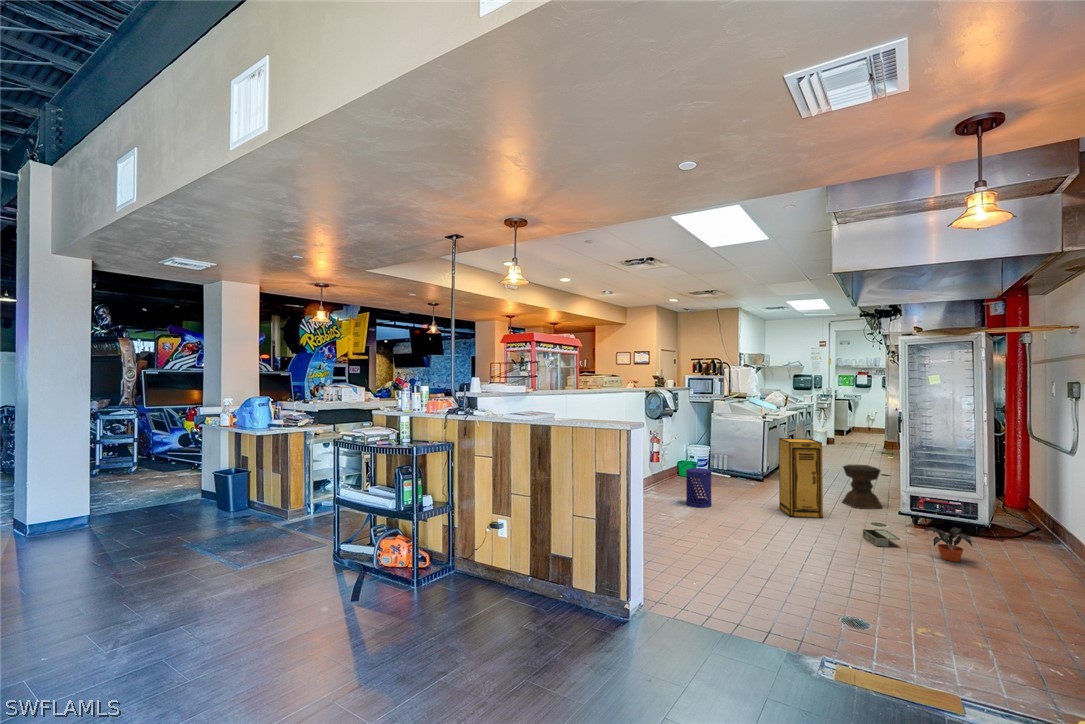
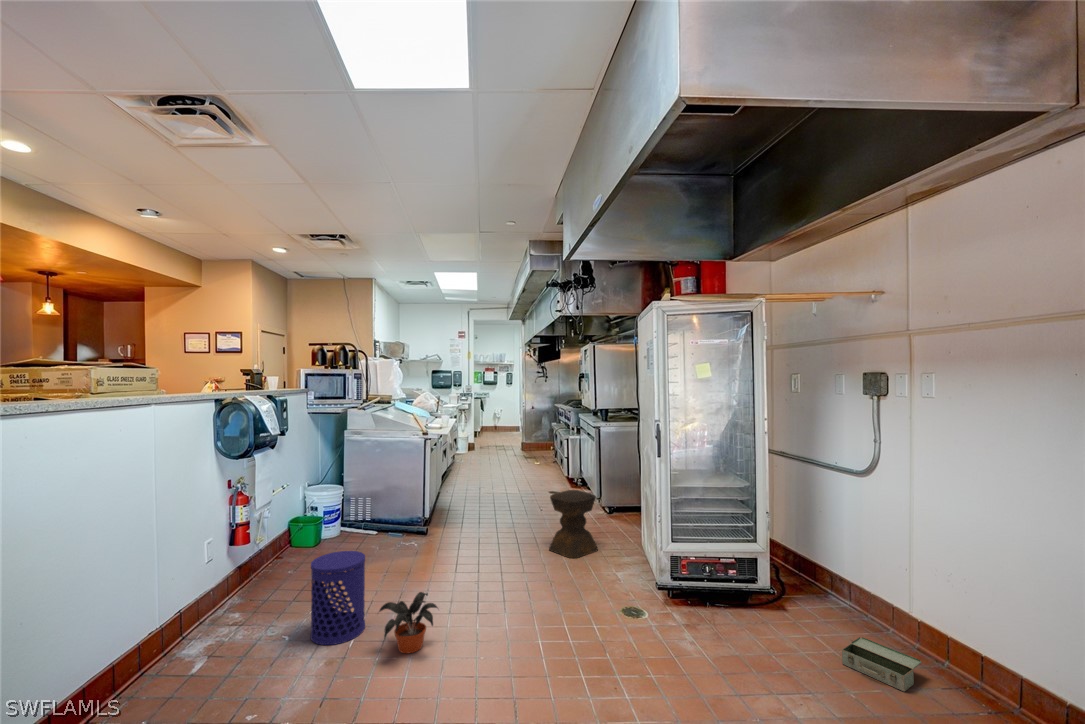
storage cabinet: present [779,438,823,518] -> none [482,467,553,615]
potted plant: present [924,527,972,562] -> present [379,592,438,653]
toolbox: present [863,529,900,547] -> present [842,637,922,692]

